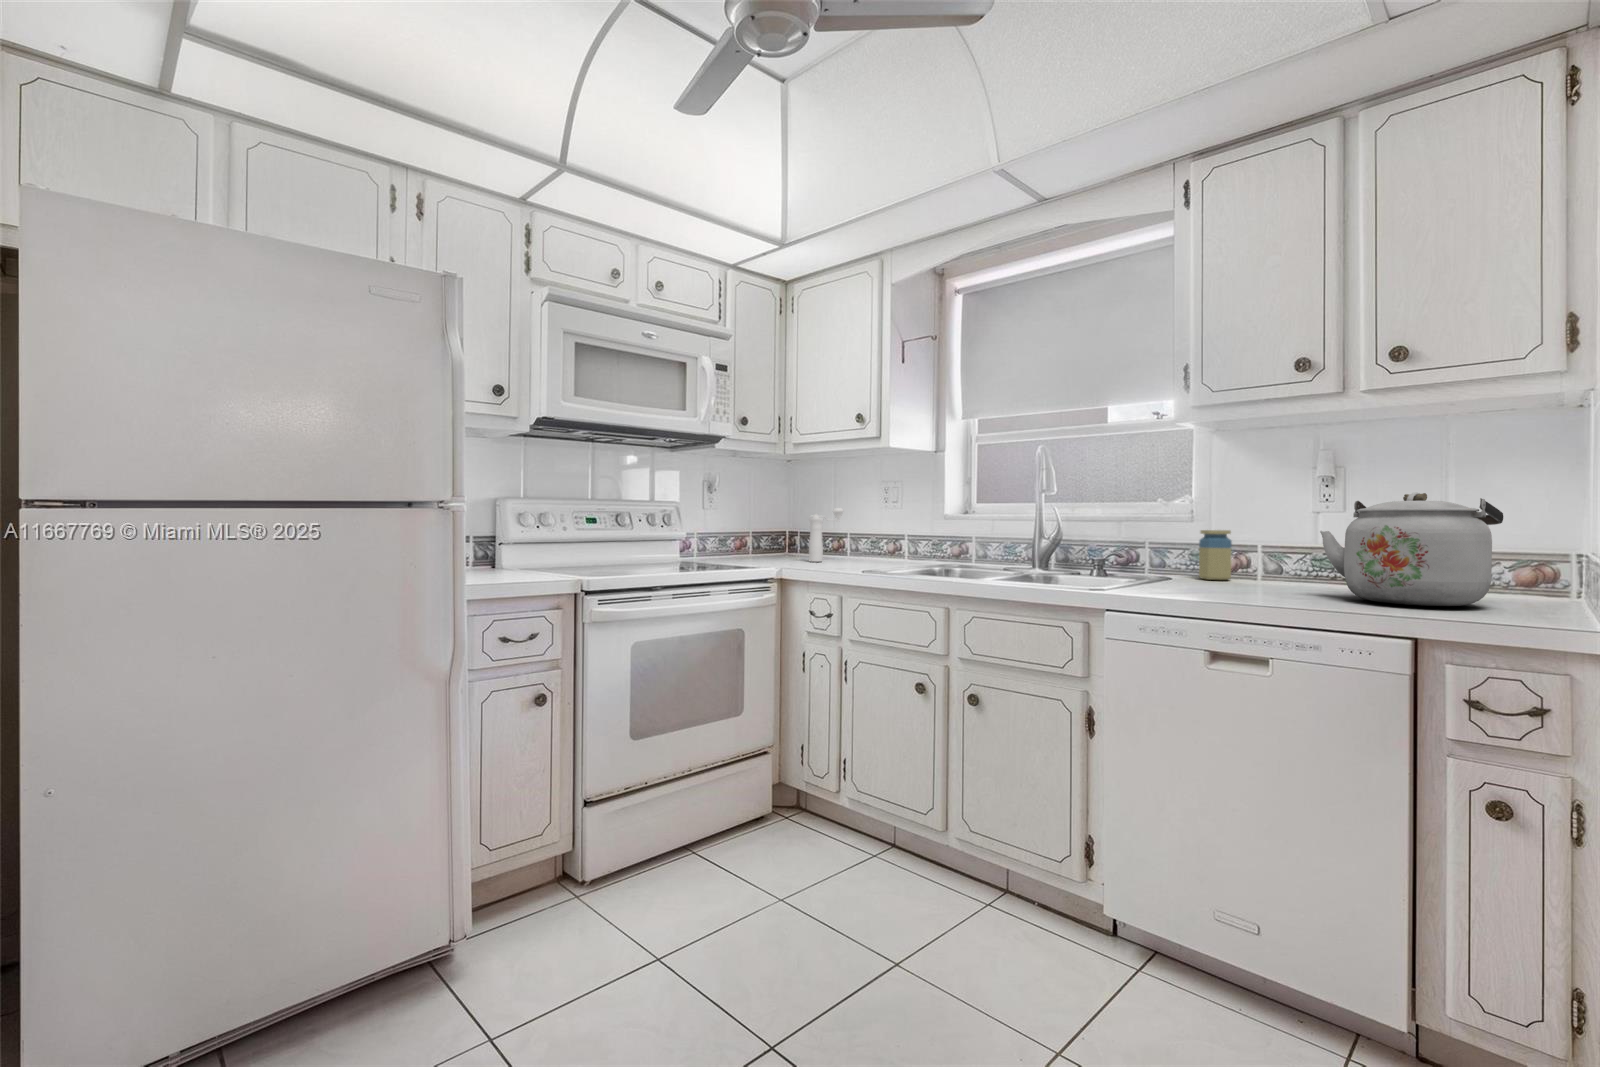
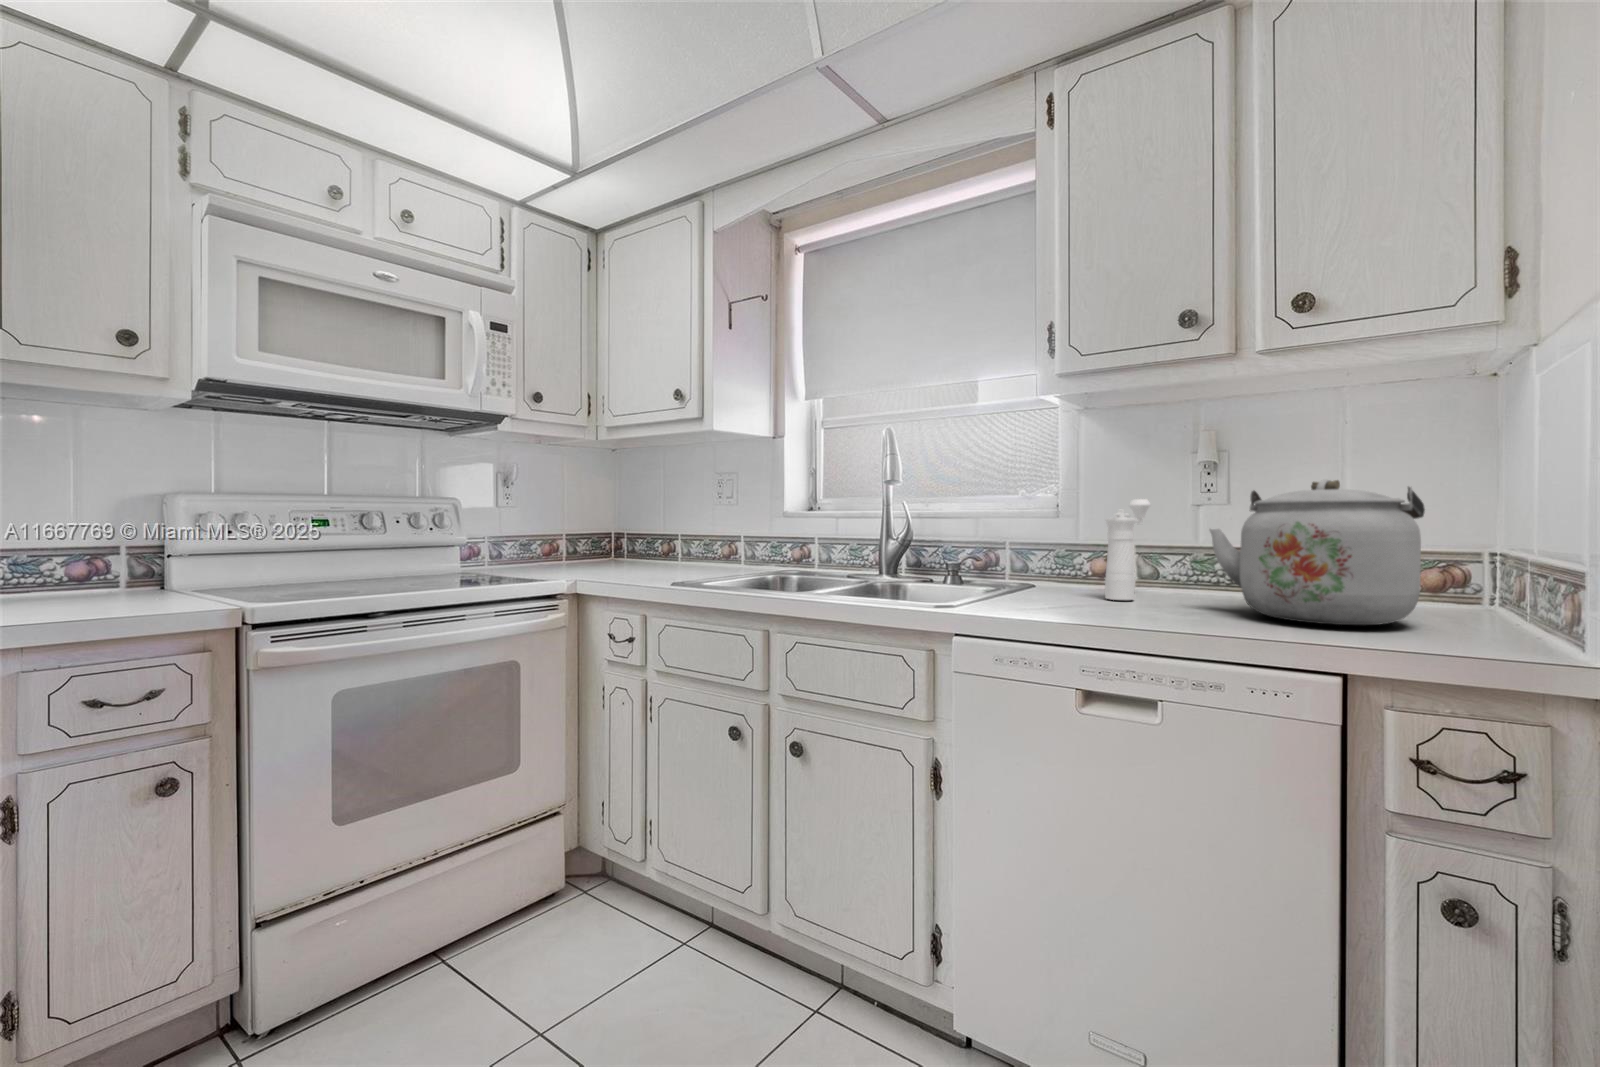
pepper mill: present [809,508,843,562] -> present [1105,499,1151,600]
jar: present [1199,530,1232,580] -> none [1064,527,1100,587]

